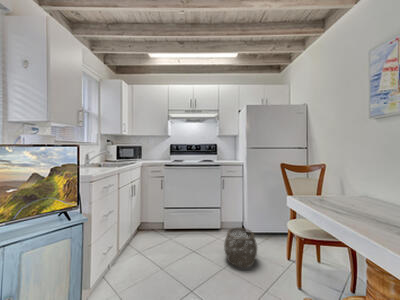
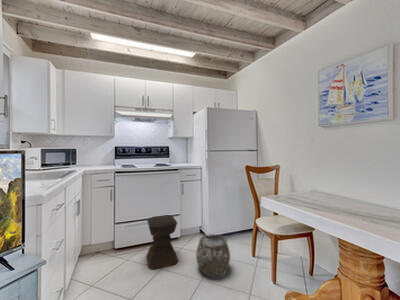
stool: none [185,205,211,249] -> present [146,215,178,269]

